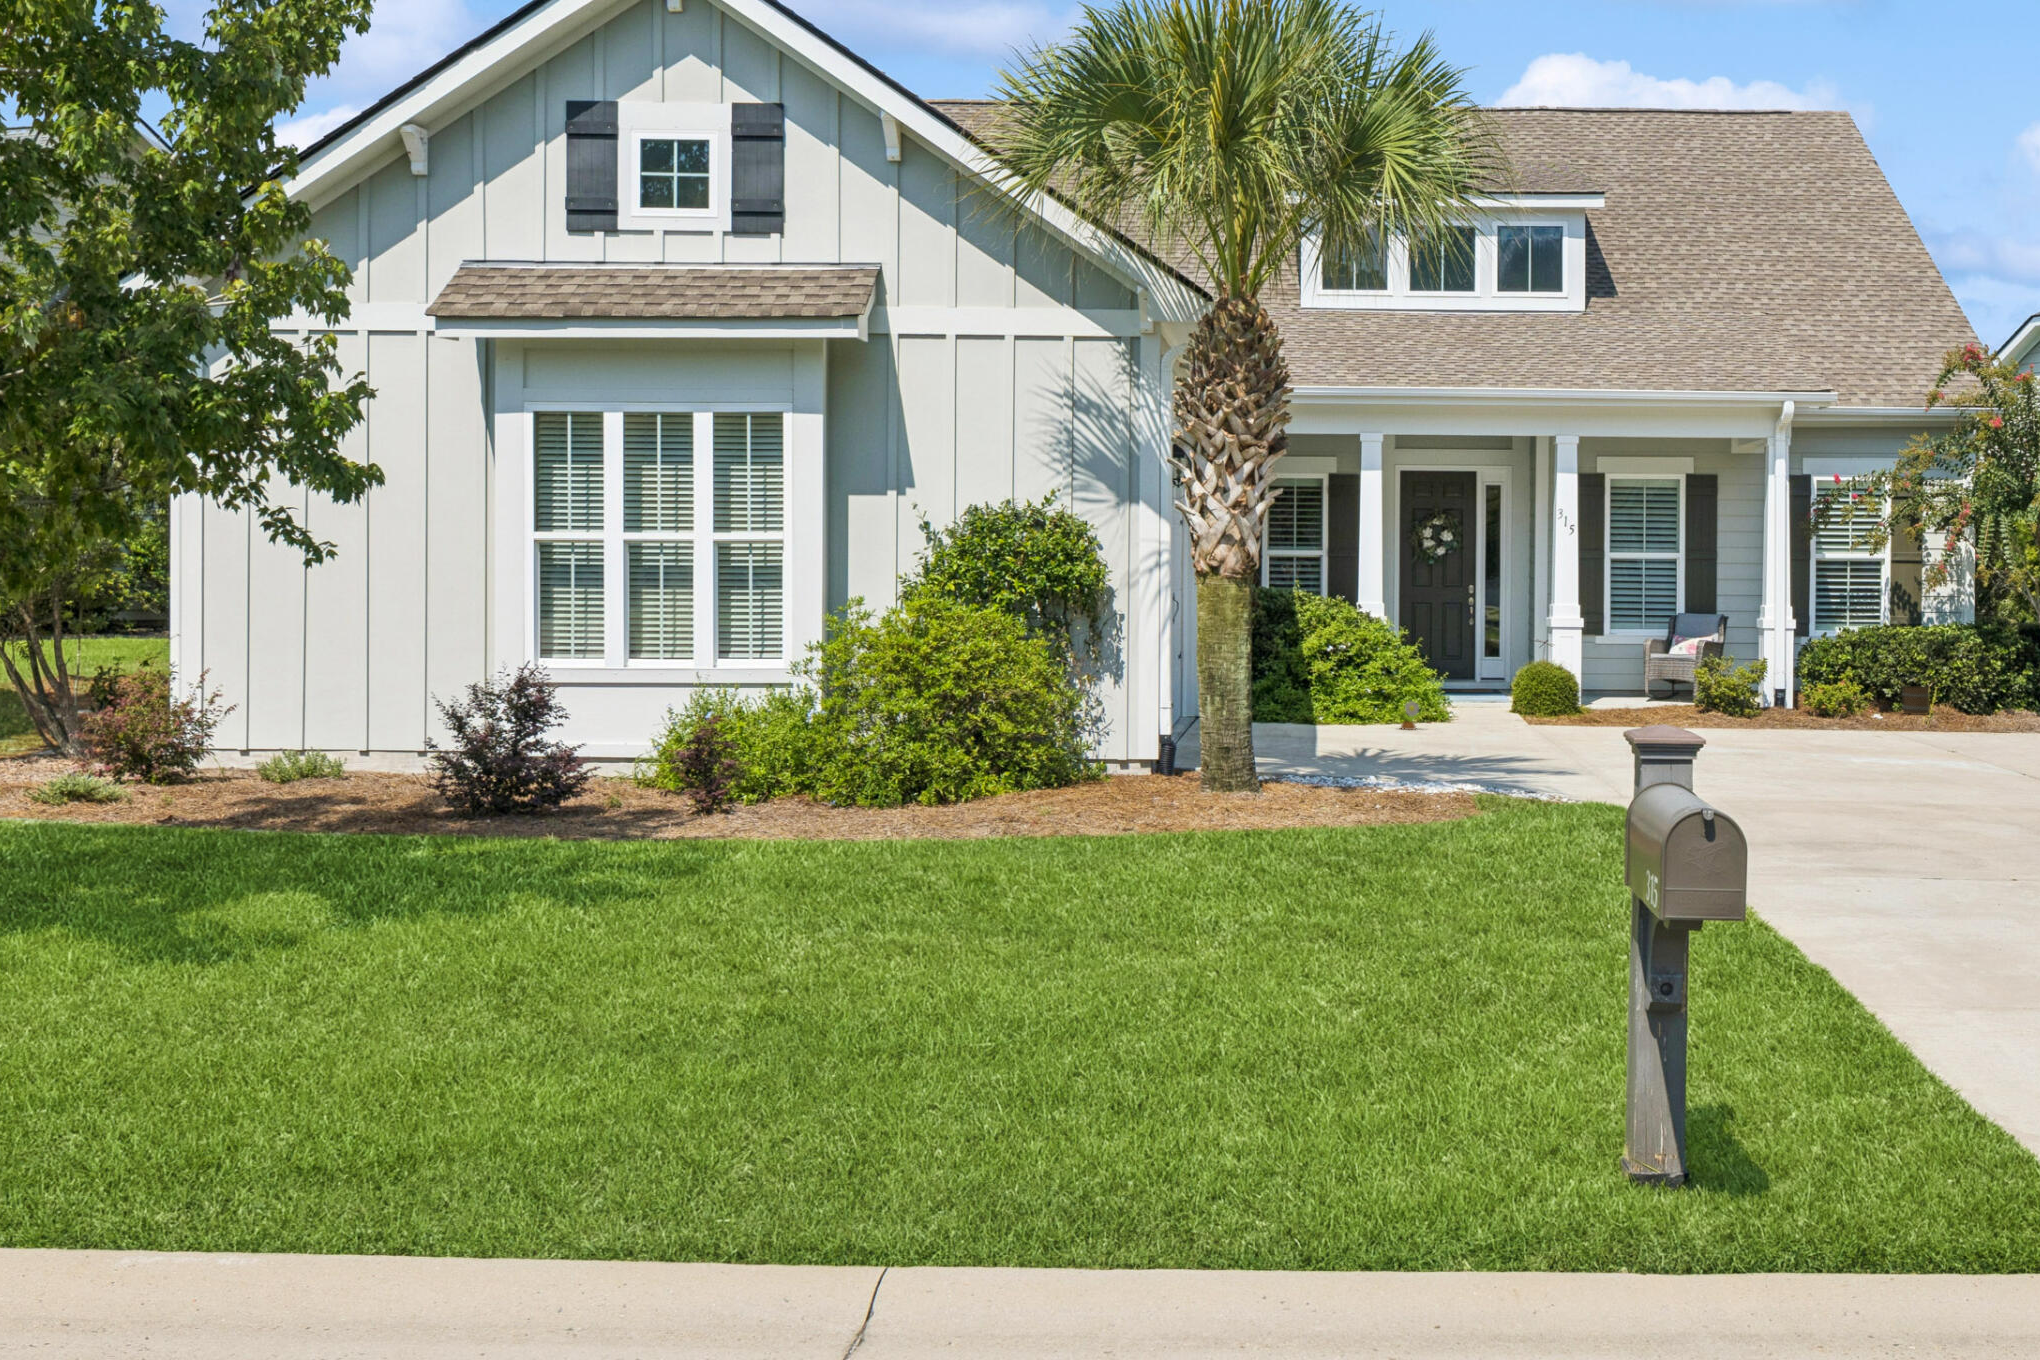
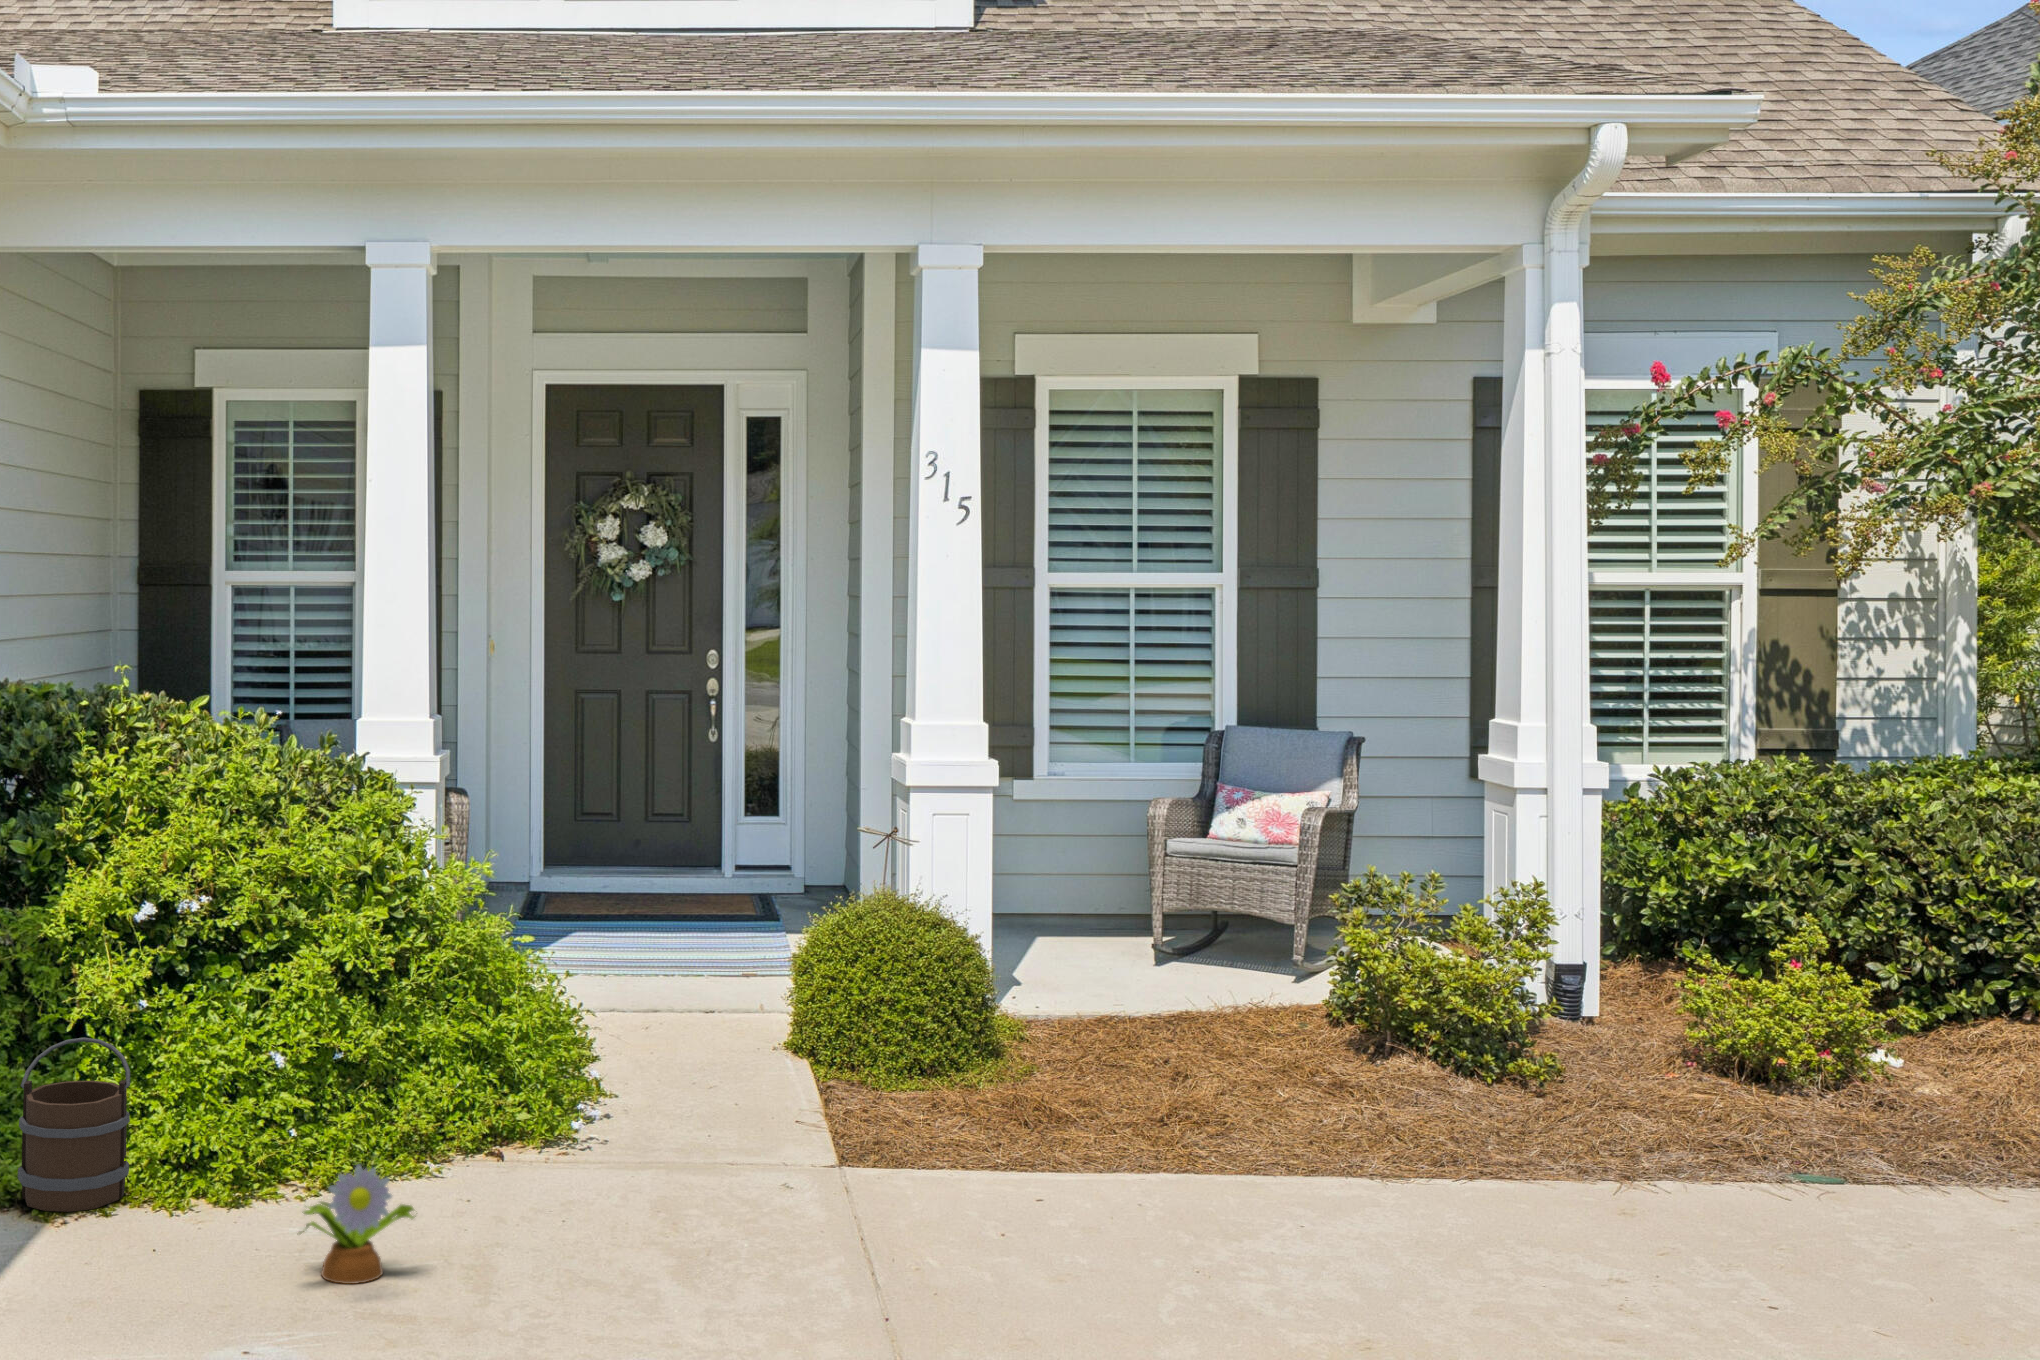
bucket: present [1901,675,1930,715] -> present [18,1037,130,1212]

